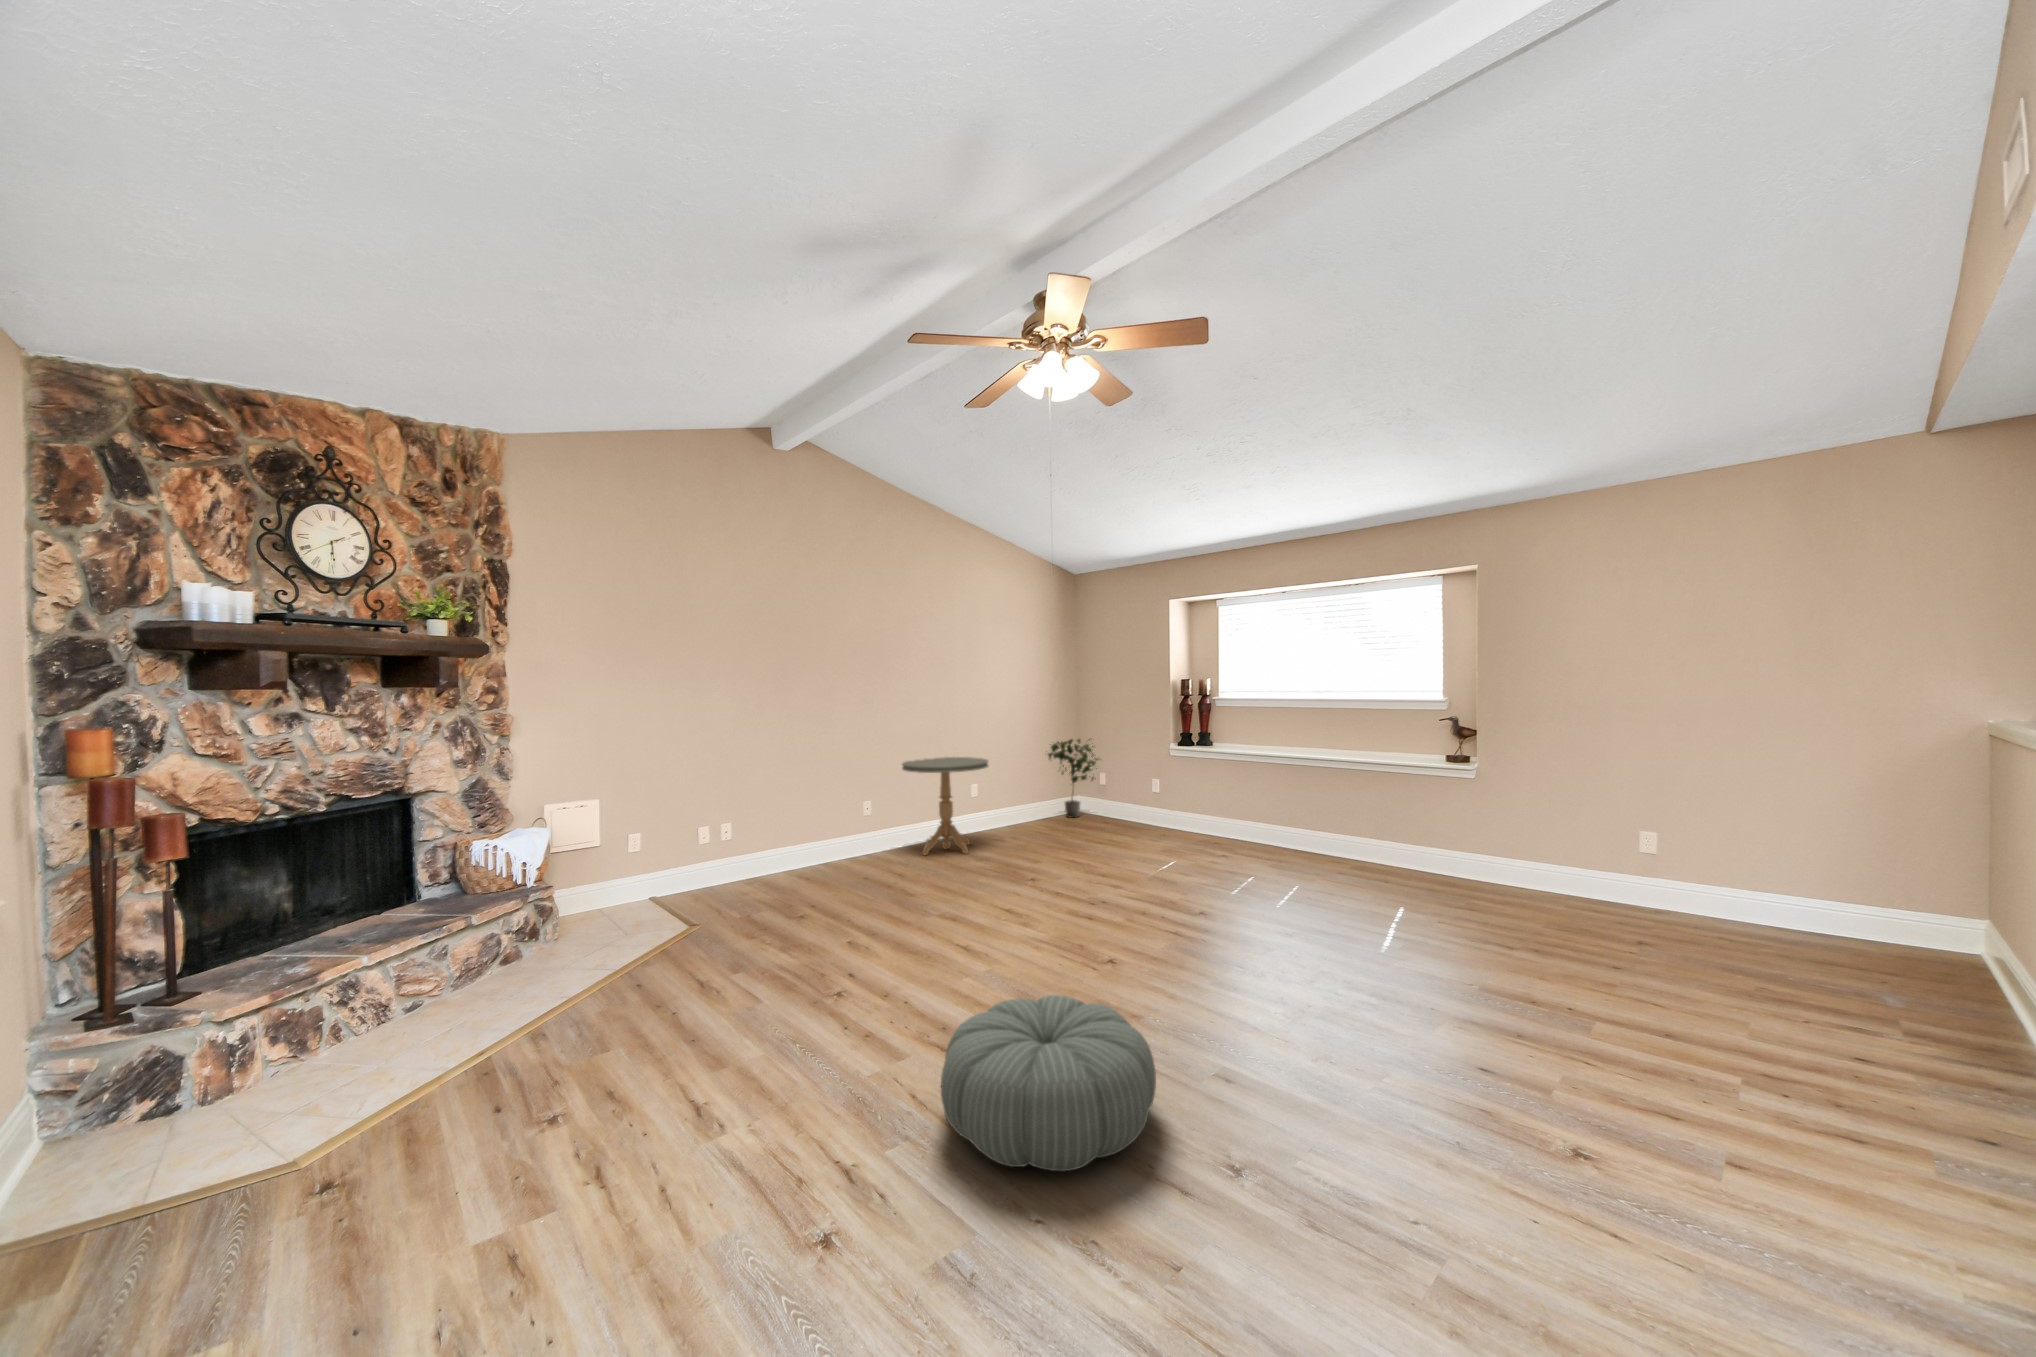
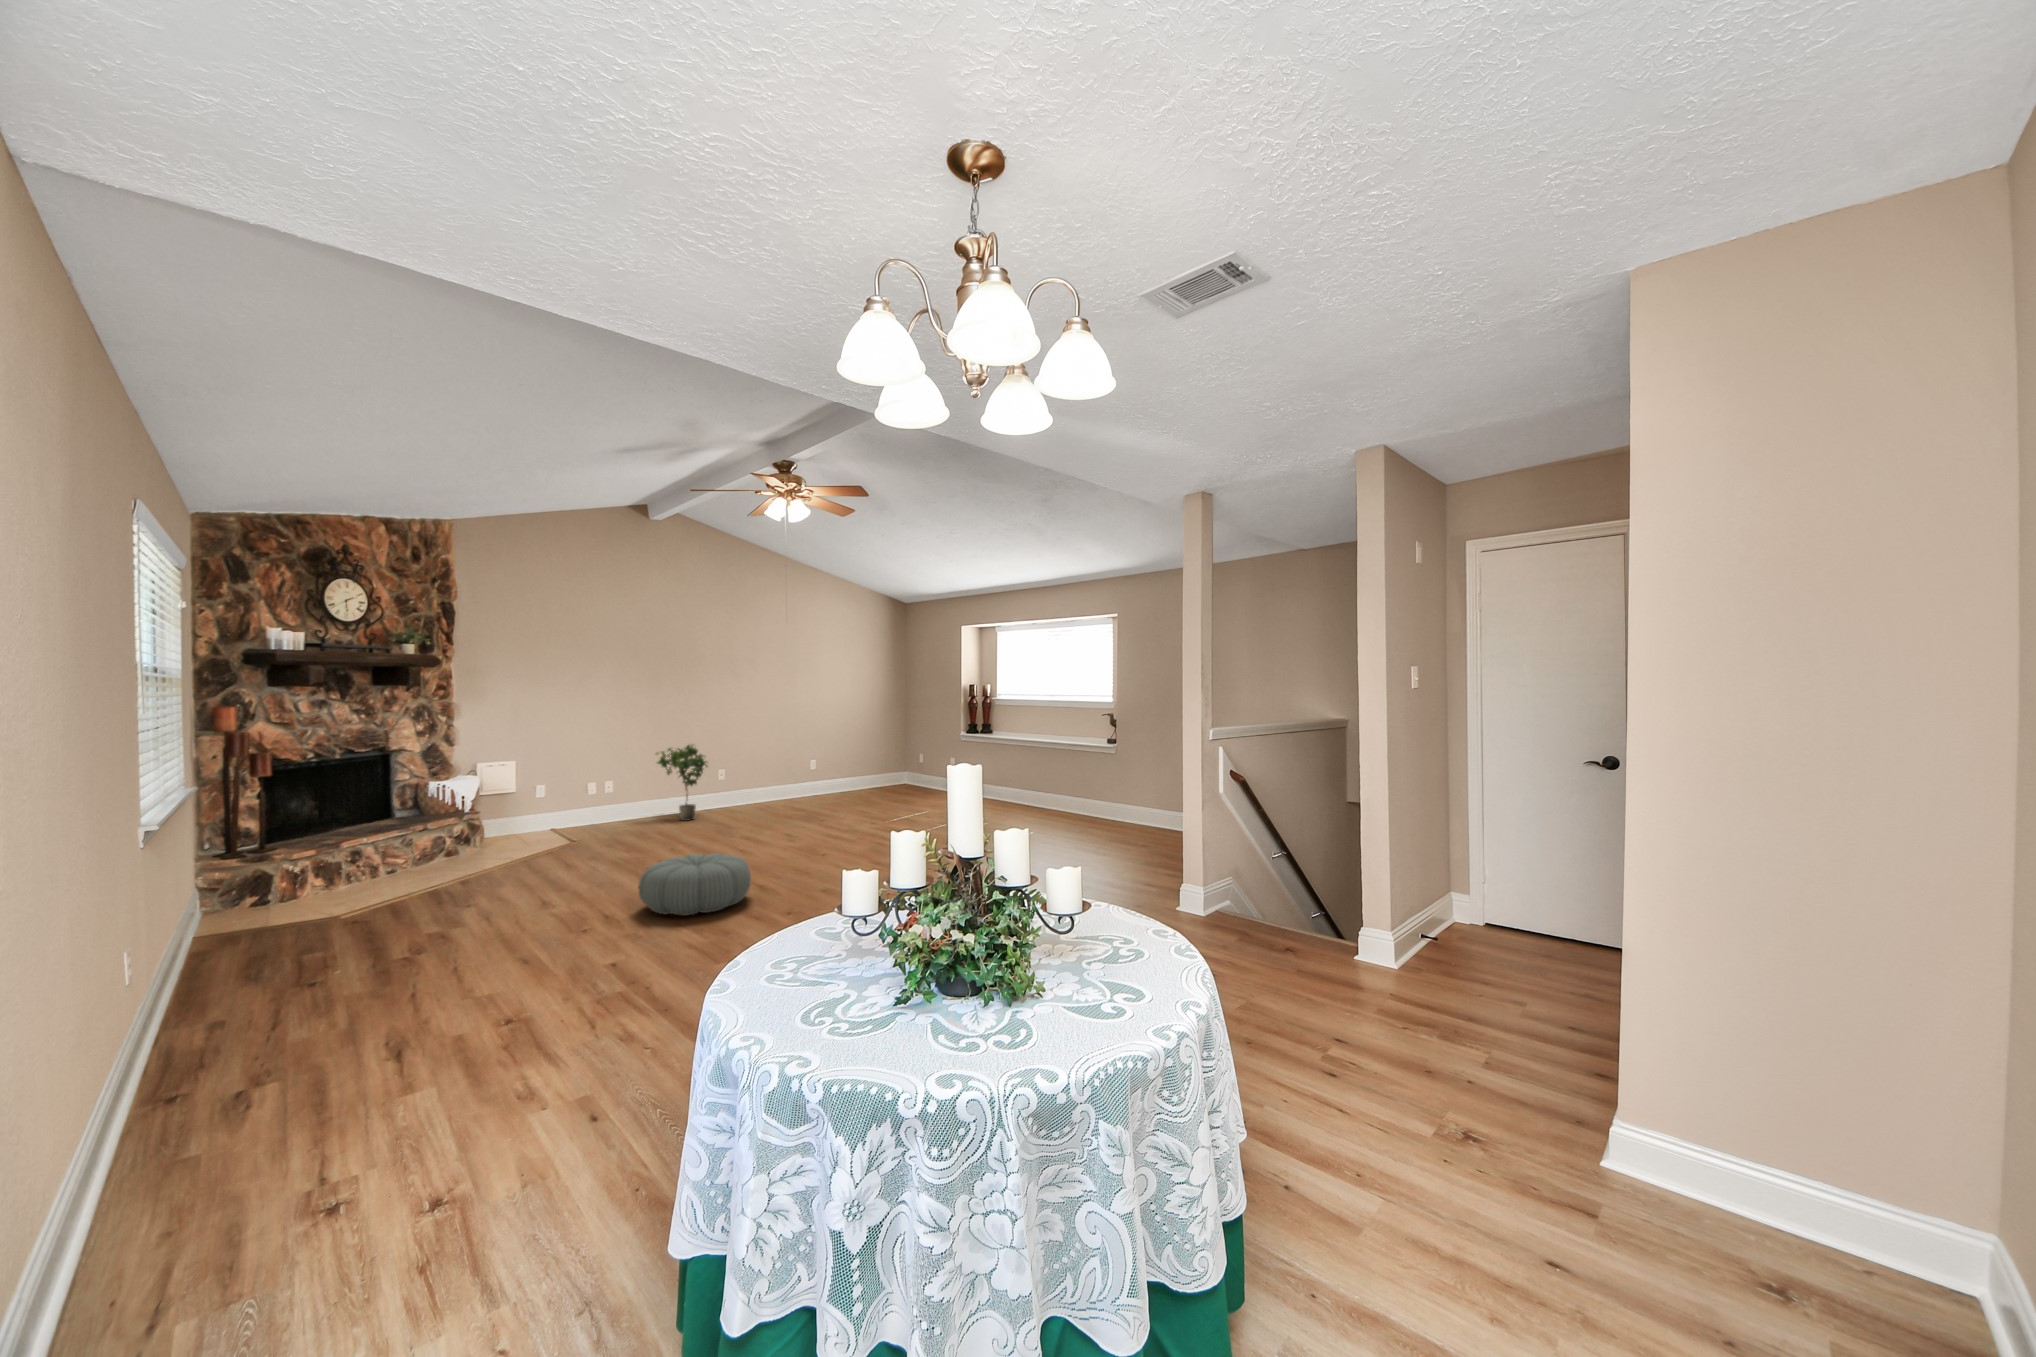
potted plant: present [1046,739,1098,817] -> present [657,745,707,821]
side table: present [902,757,988,855] -> none [744,741,810,811]

